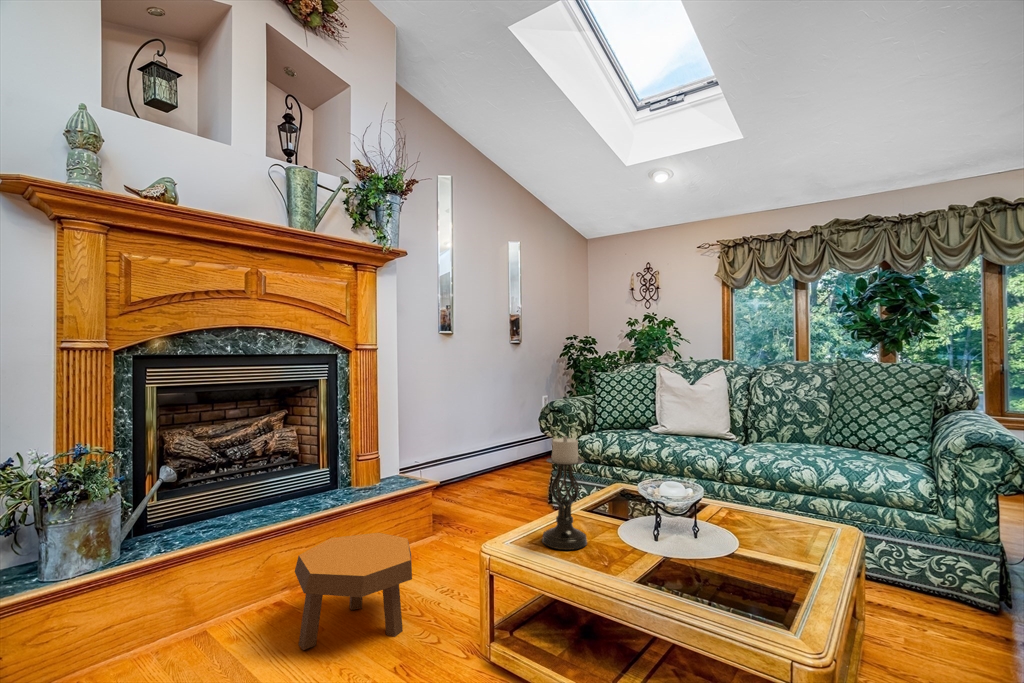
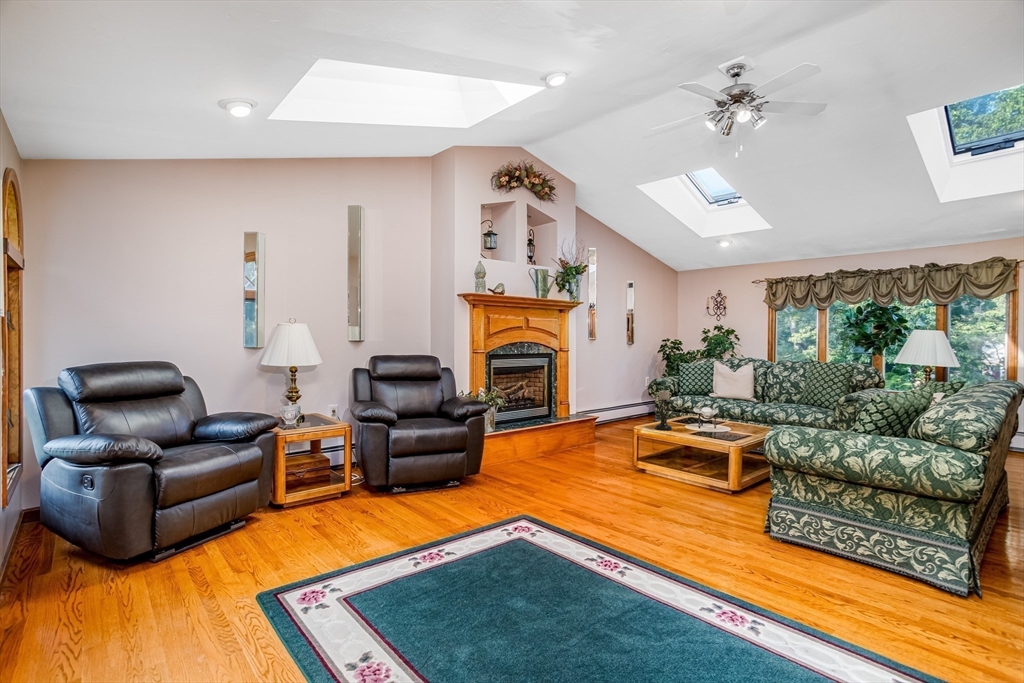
footstool: present [295,533,412,650] -> none [557,430,603,464]

